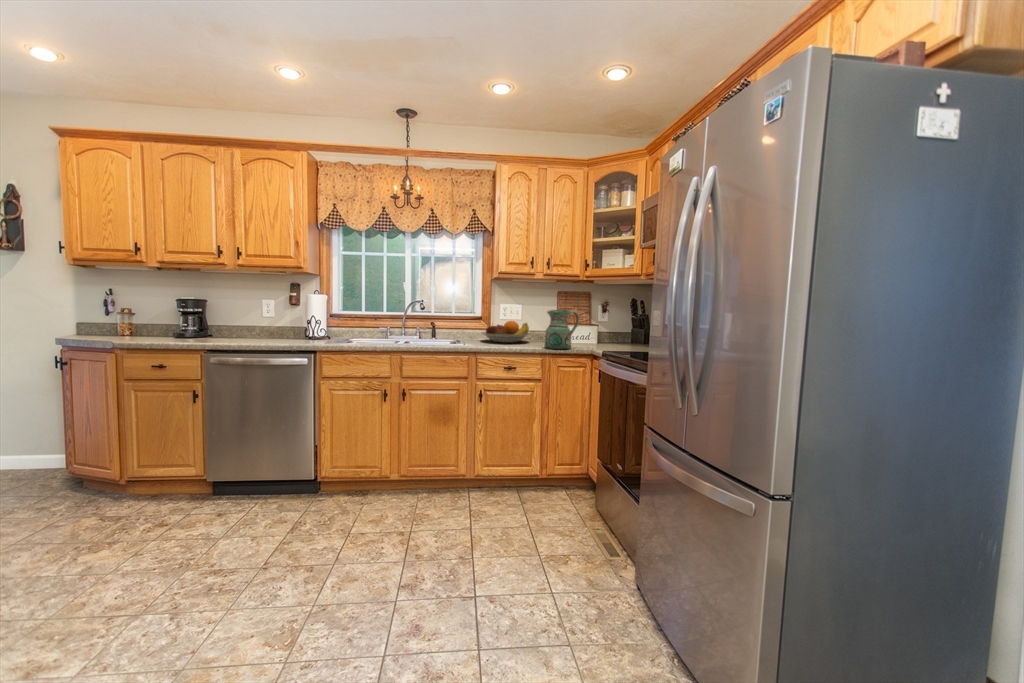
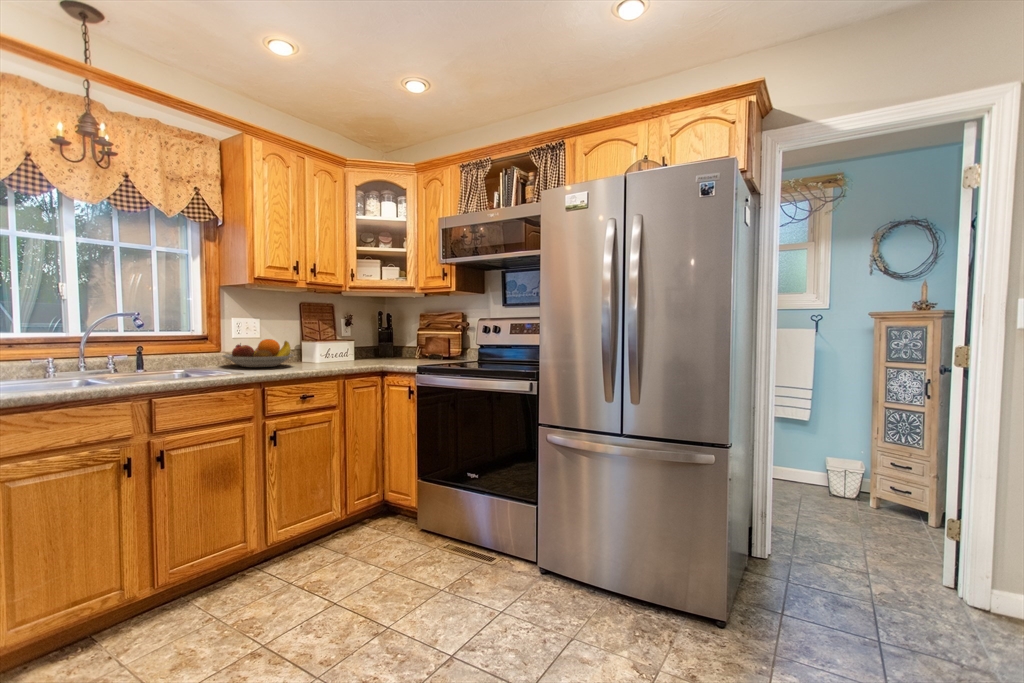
ceramic pitcher: present [545,310,579,349] -> none [331,324,363,369]

